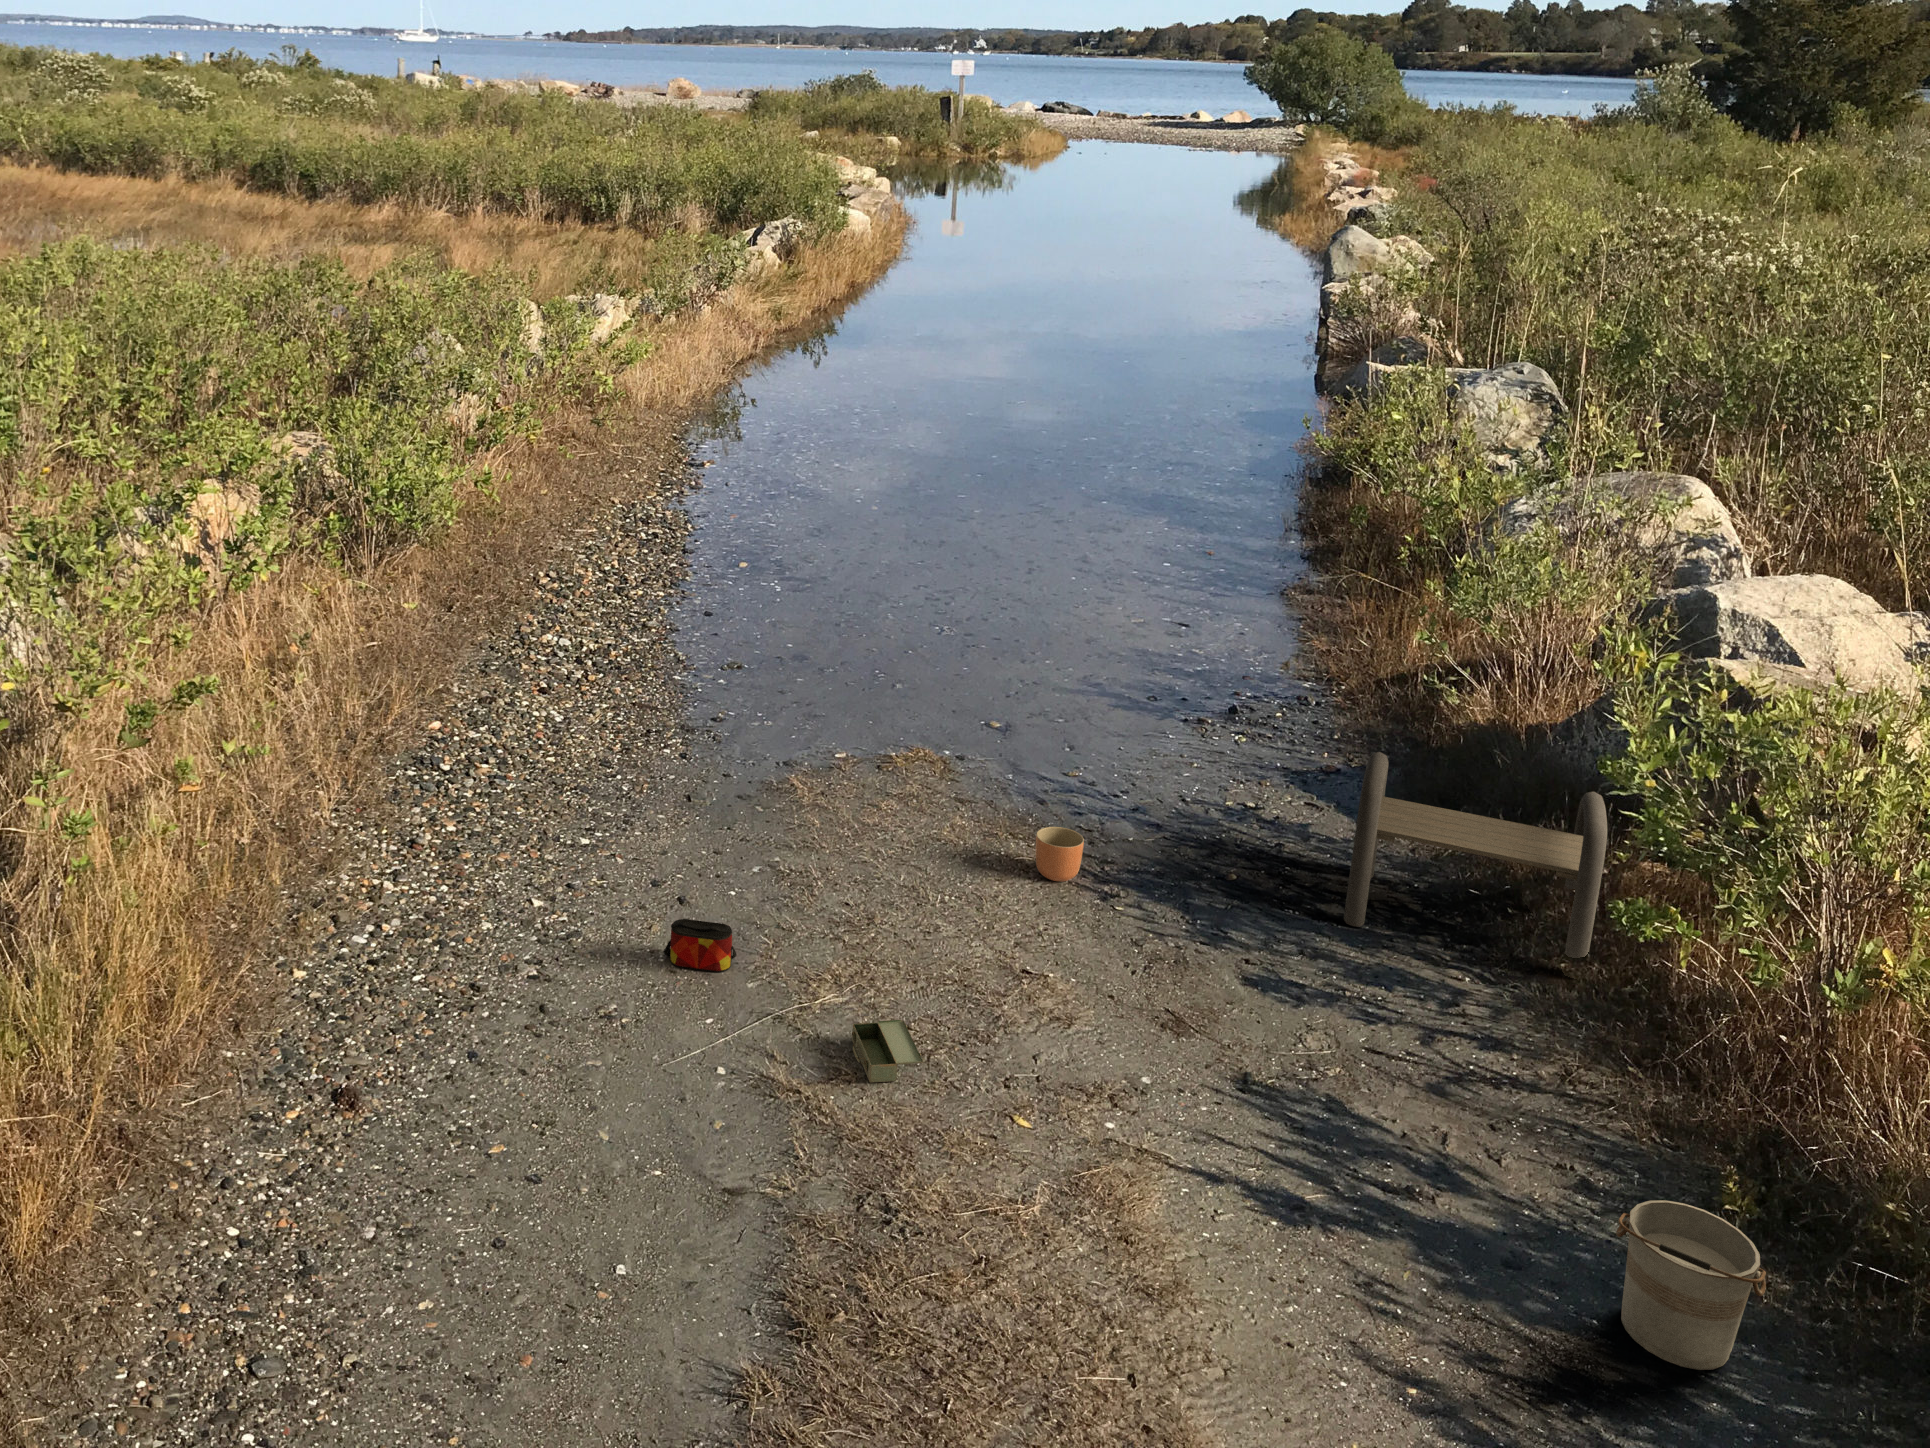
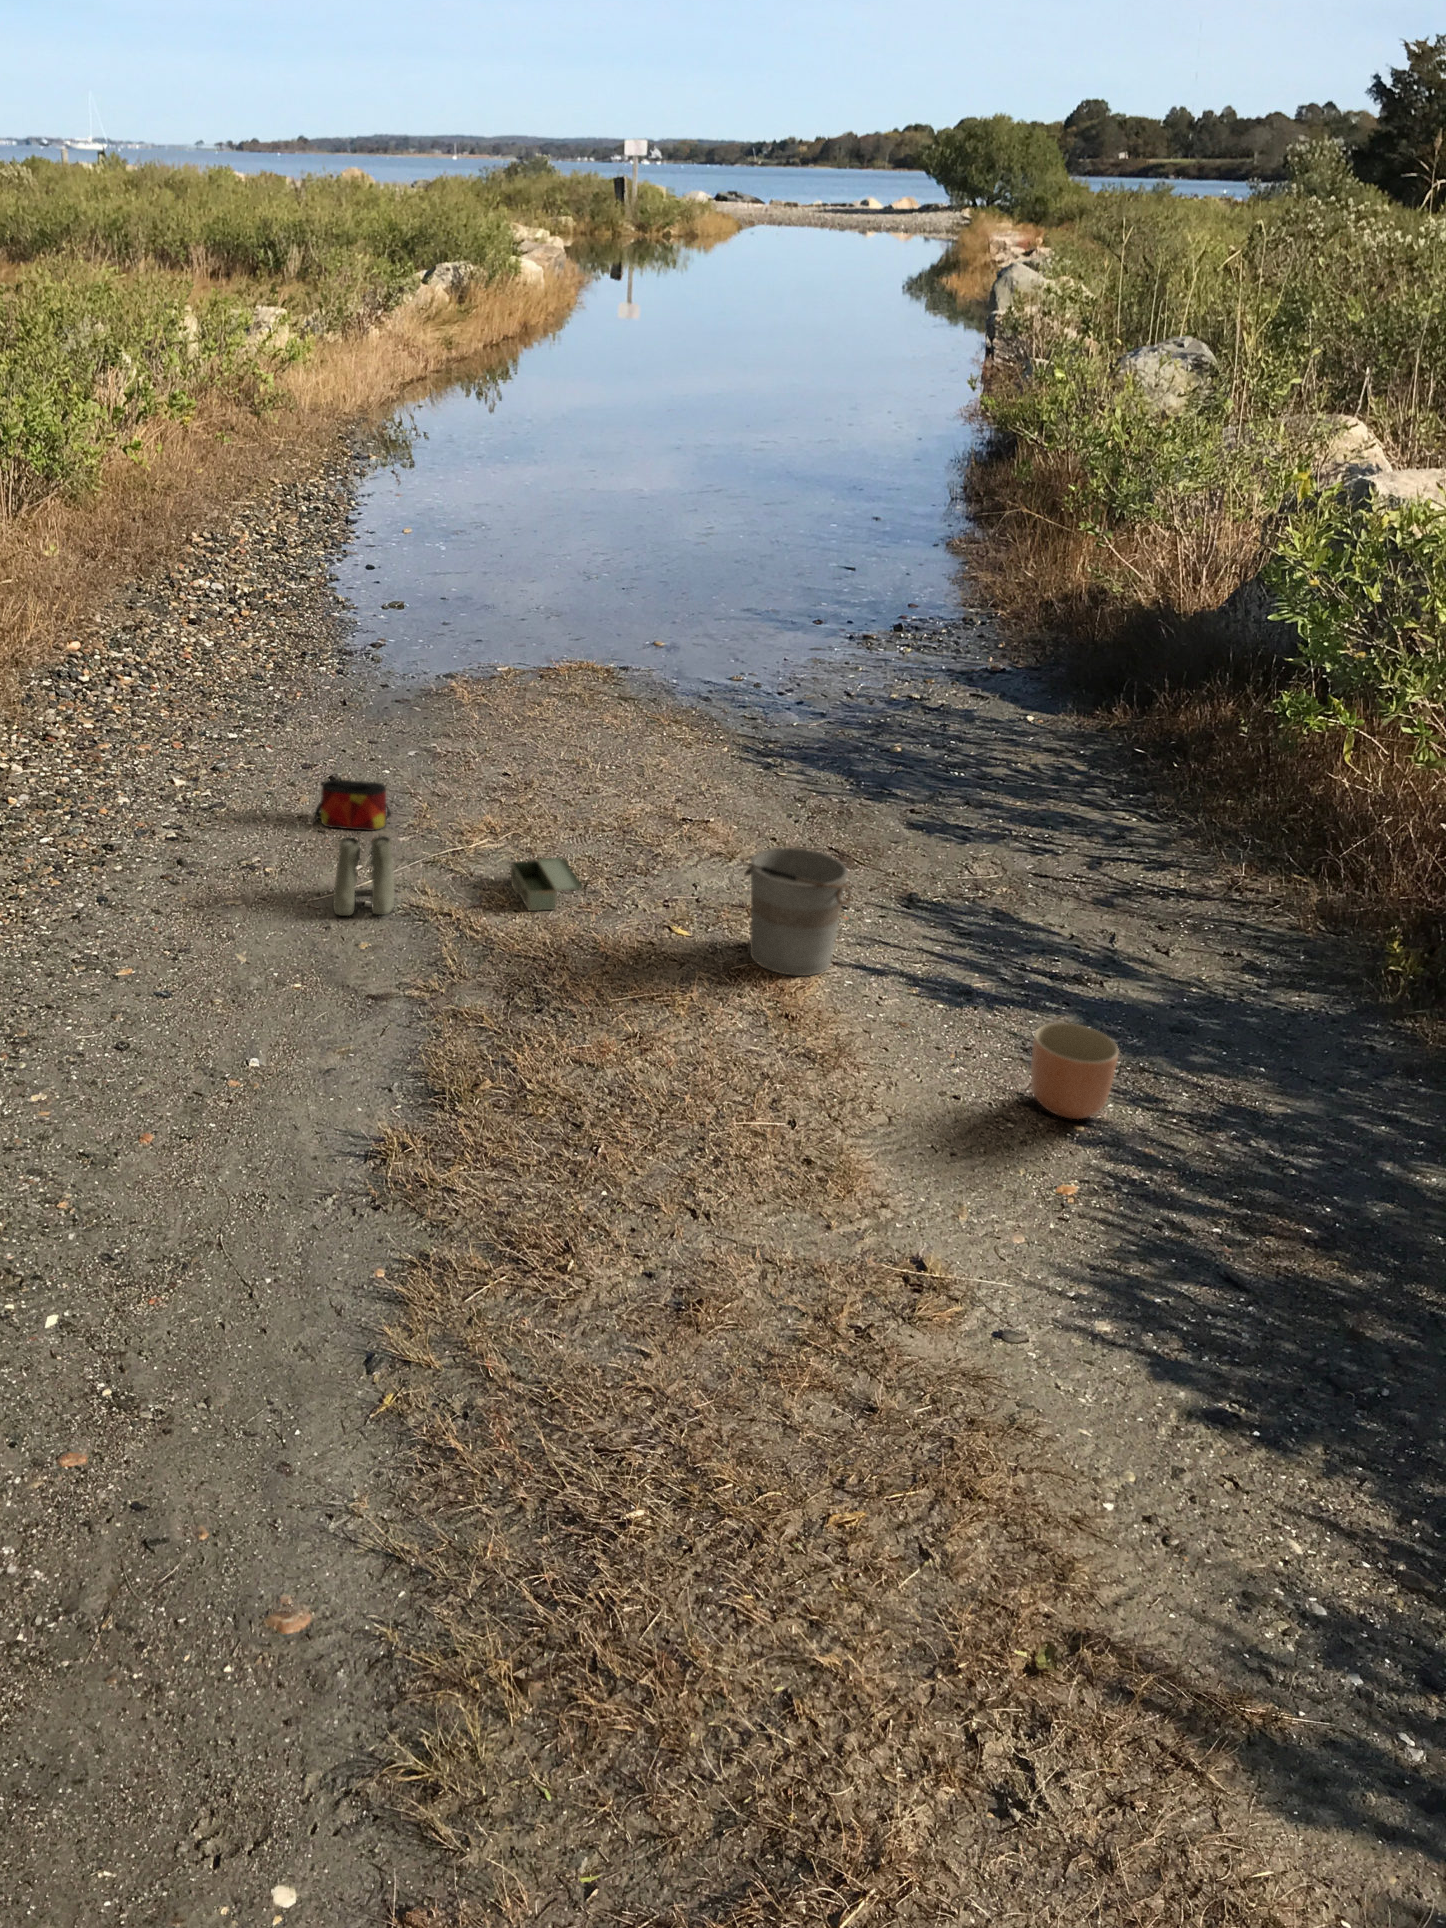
bench: present [1344,752,1607,958] -> none [1009,618,1265,820]
planter: present [1036,827,1084,882] -> present [1031,1023,1119,1119]
boots: none [685,1003,742,1085] -> present [333,836,394,916]
bucket: present [1616,1200,1766,1370] -> present [740,848,852,976]

